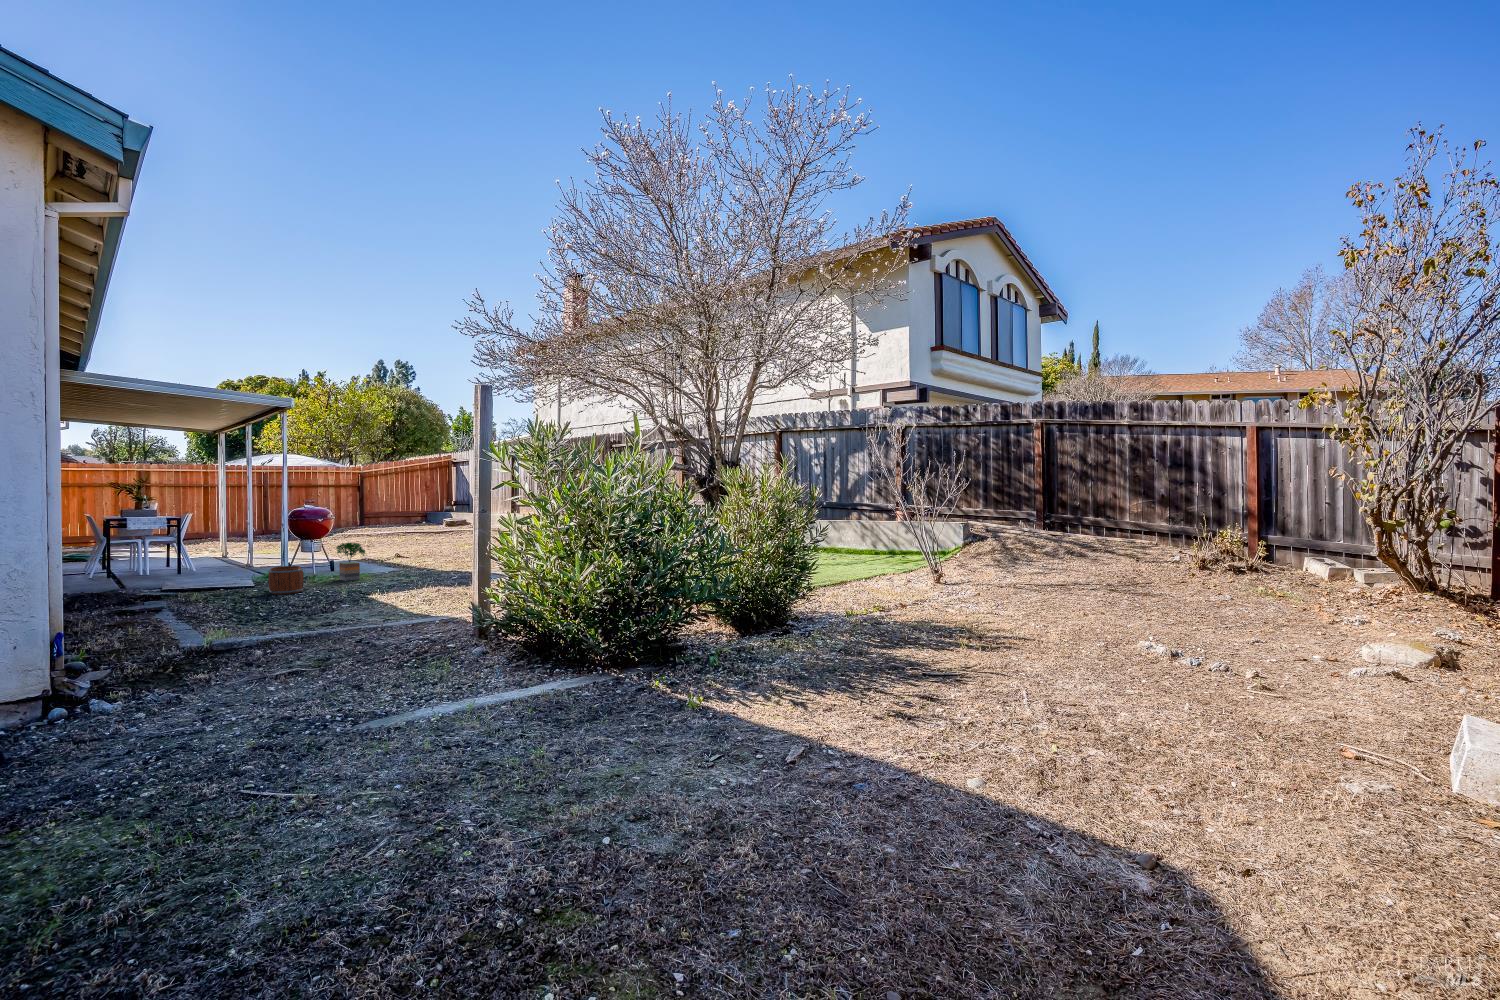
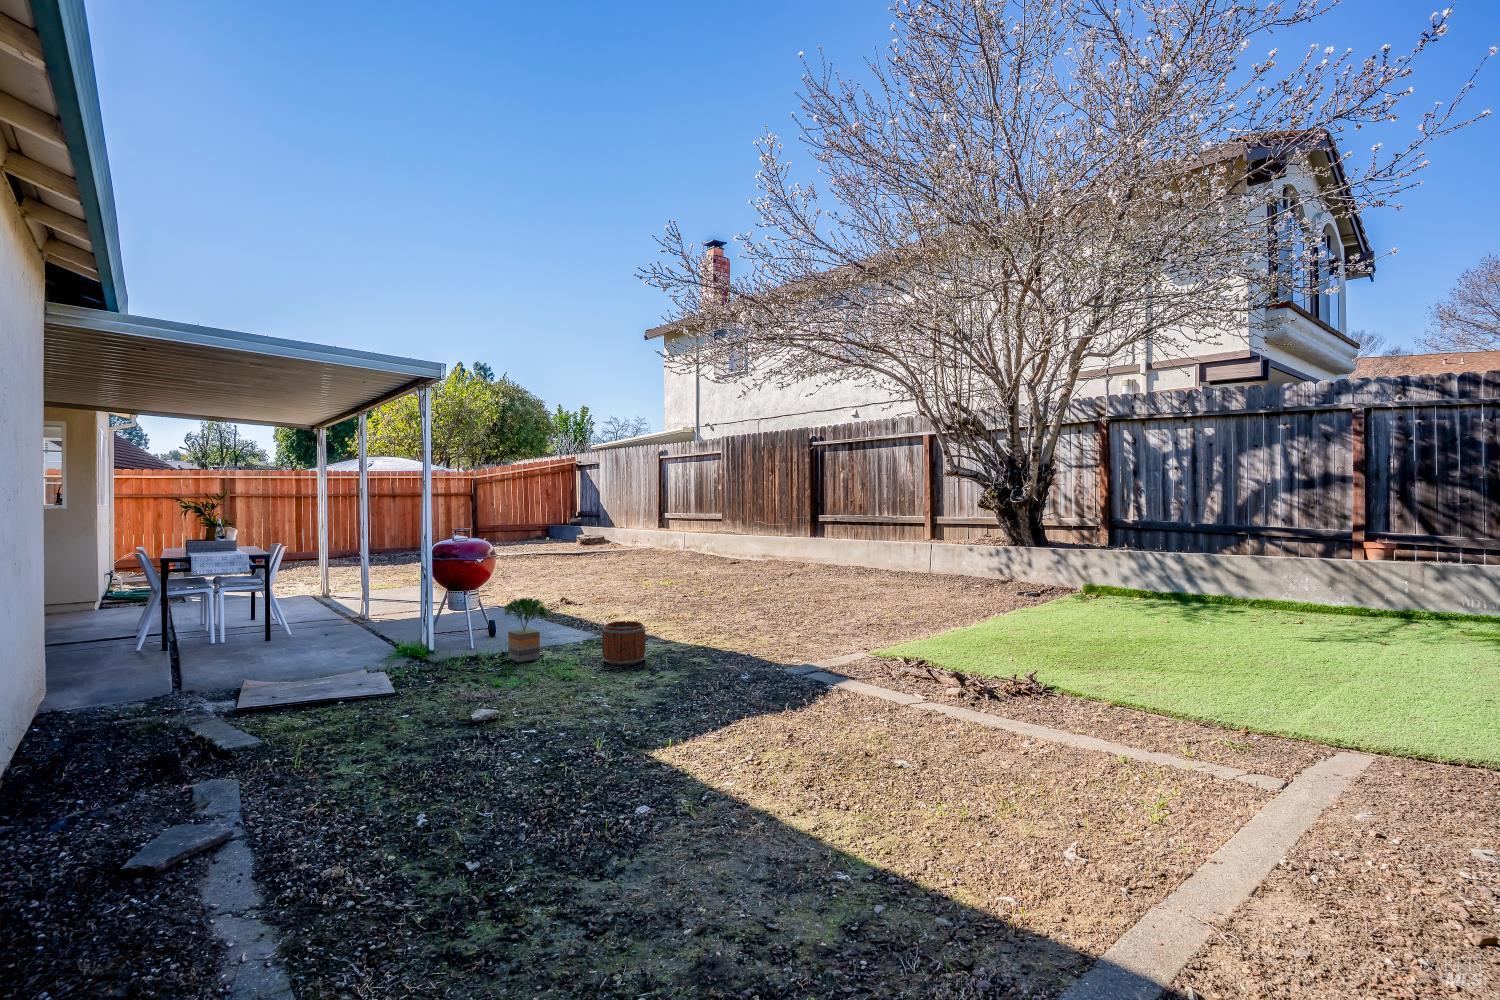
bucket: present [268,566,304,595] -> present [602,621,646,665]

